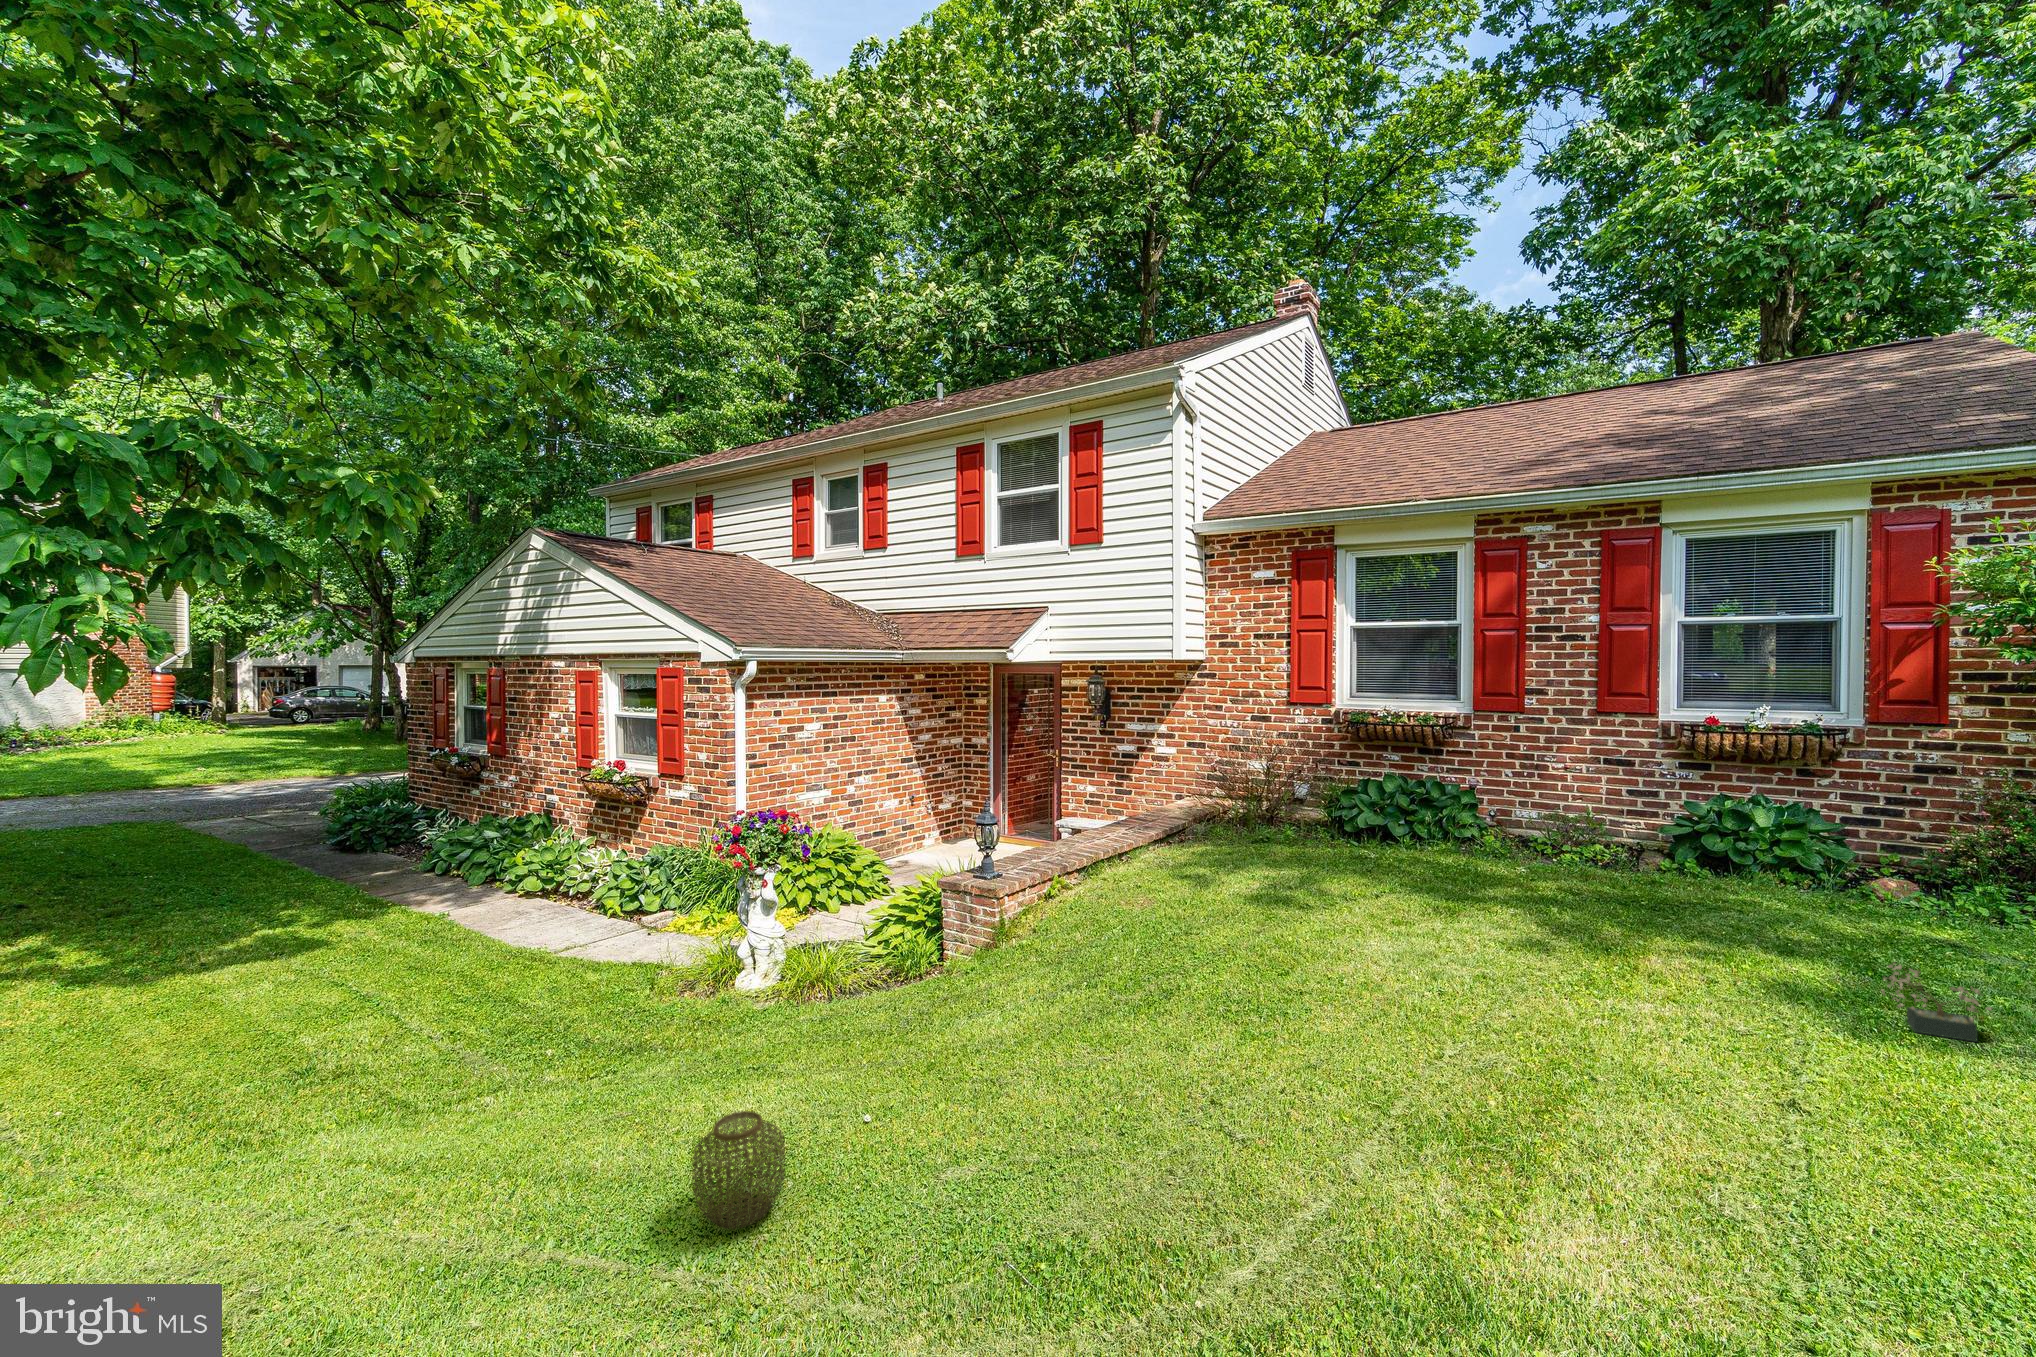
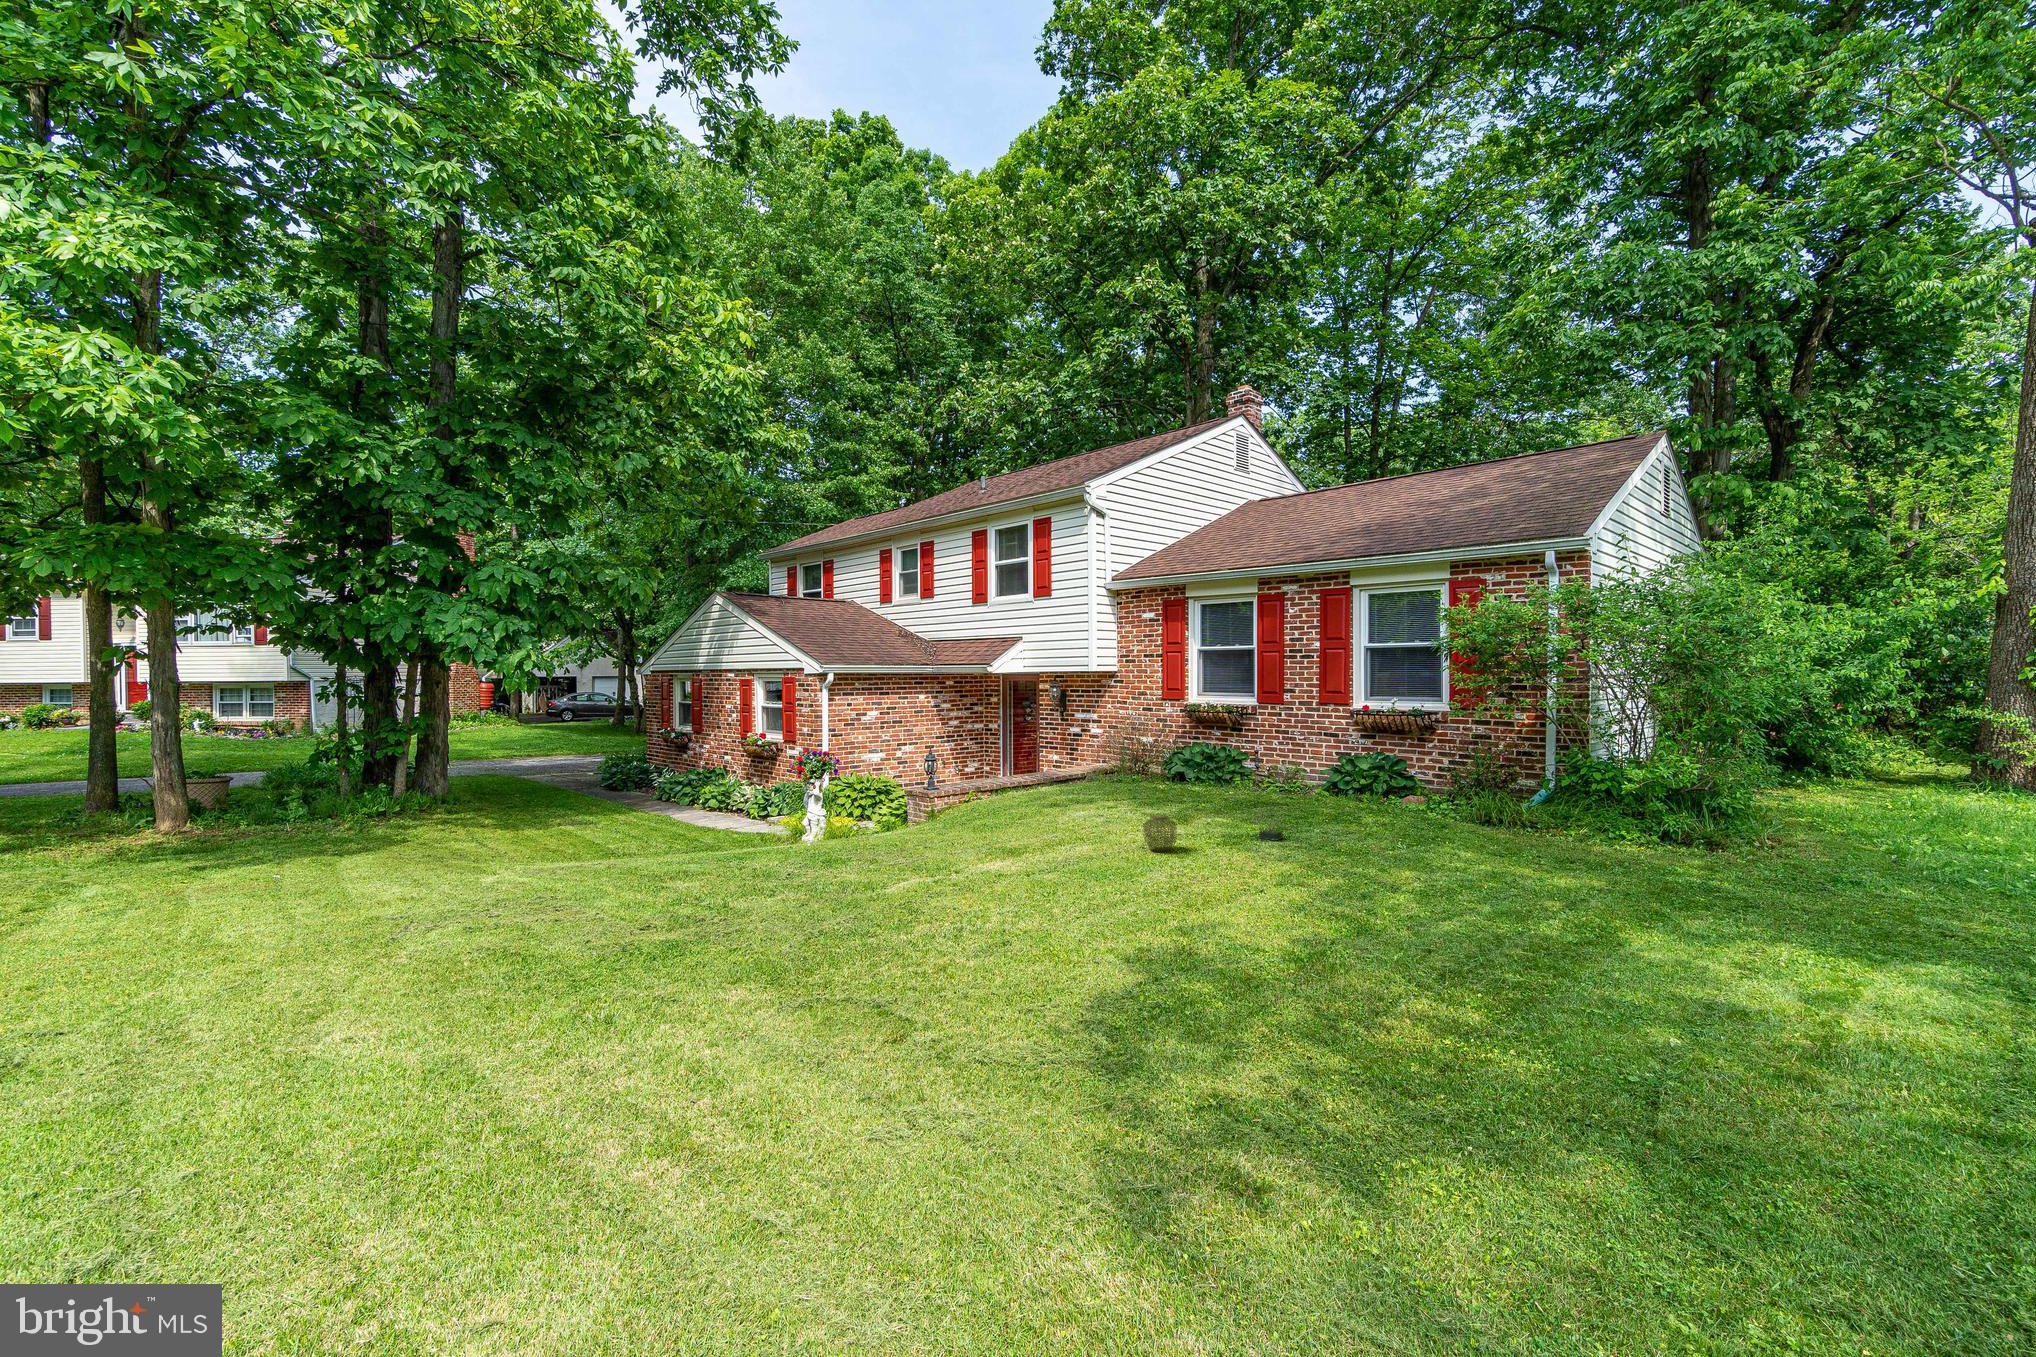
woven basket: present [692,1111,785,1228] -> present [1144,815,1177,851]

